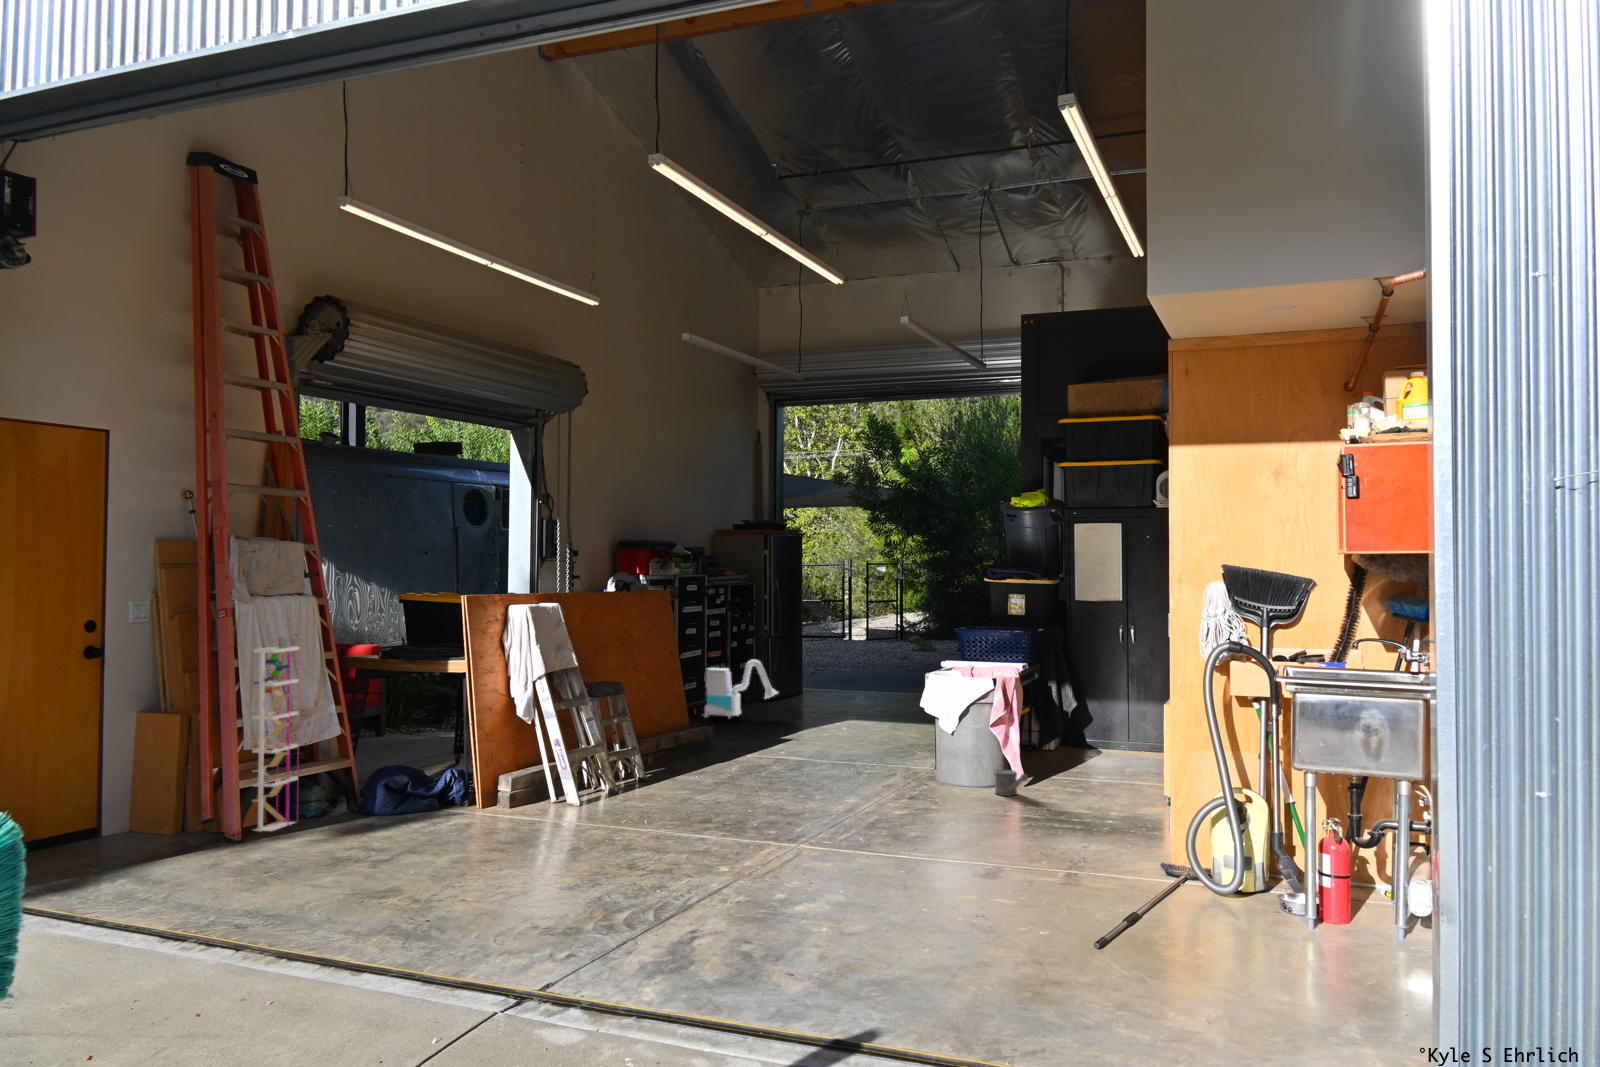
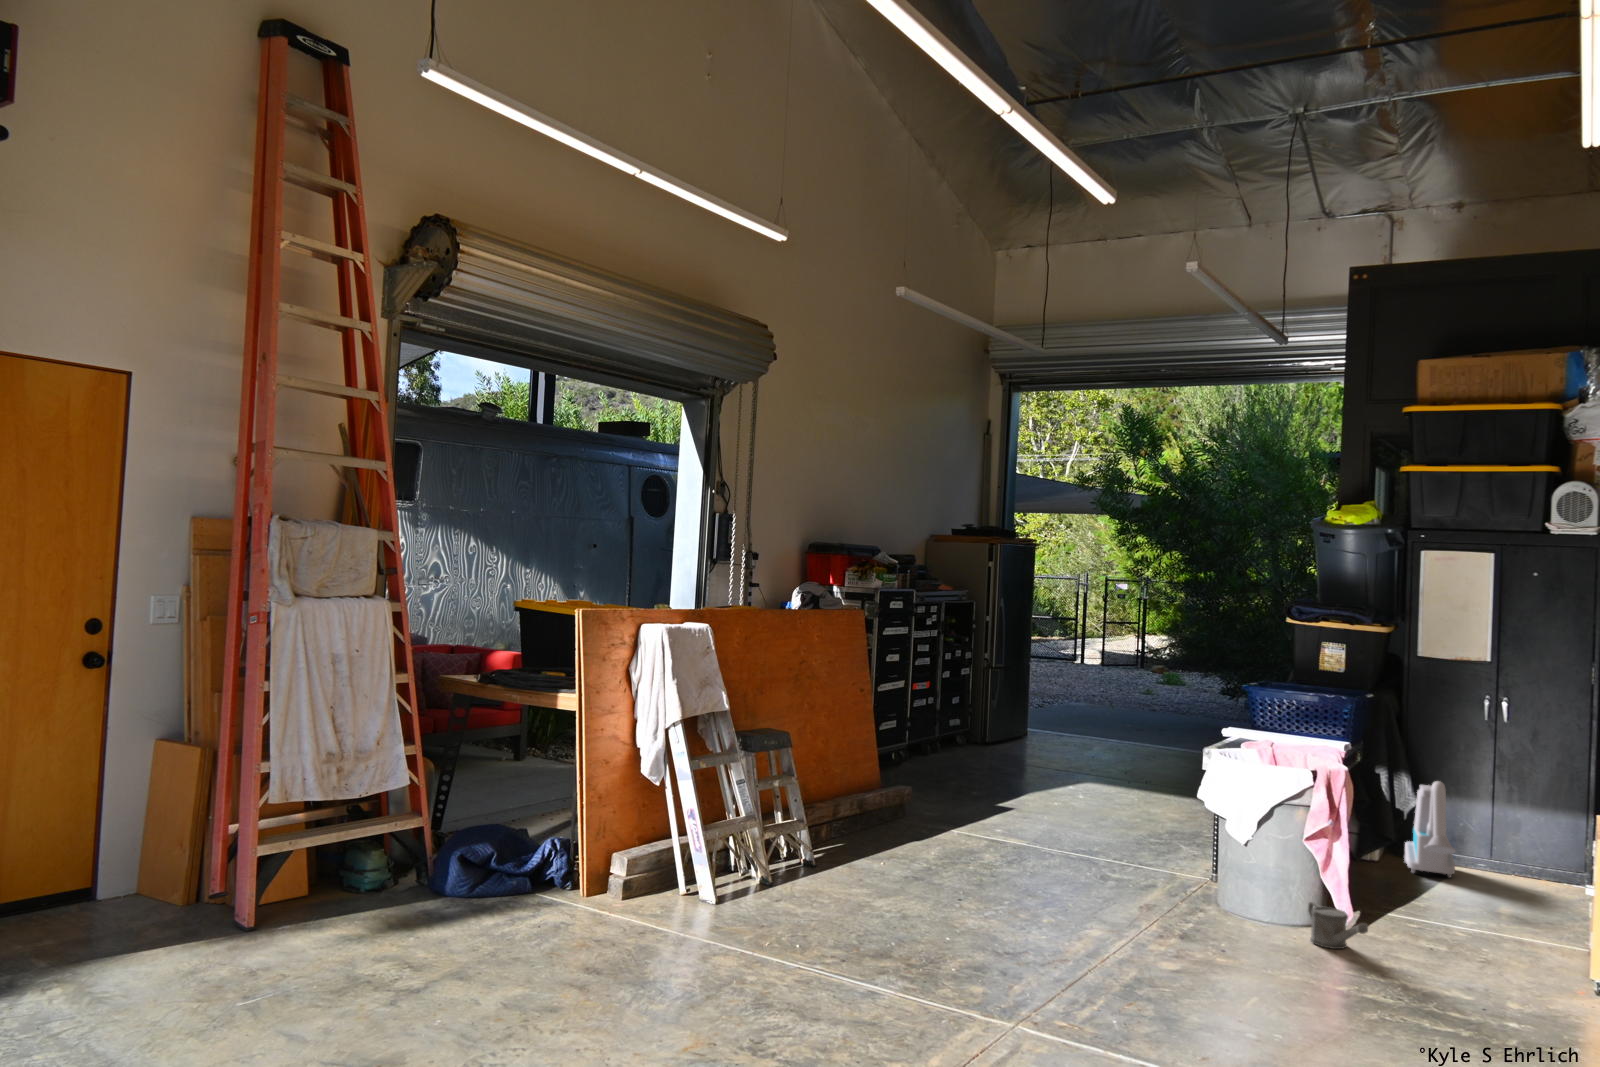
shelving unit: present [252,646,300,831] -> none [276,663,355,914]
vacuum cleaner: present [704,660,778,718] -> present [1404,781,1456,878]

